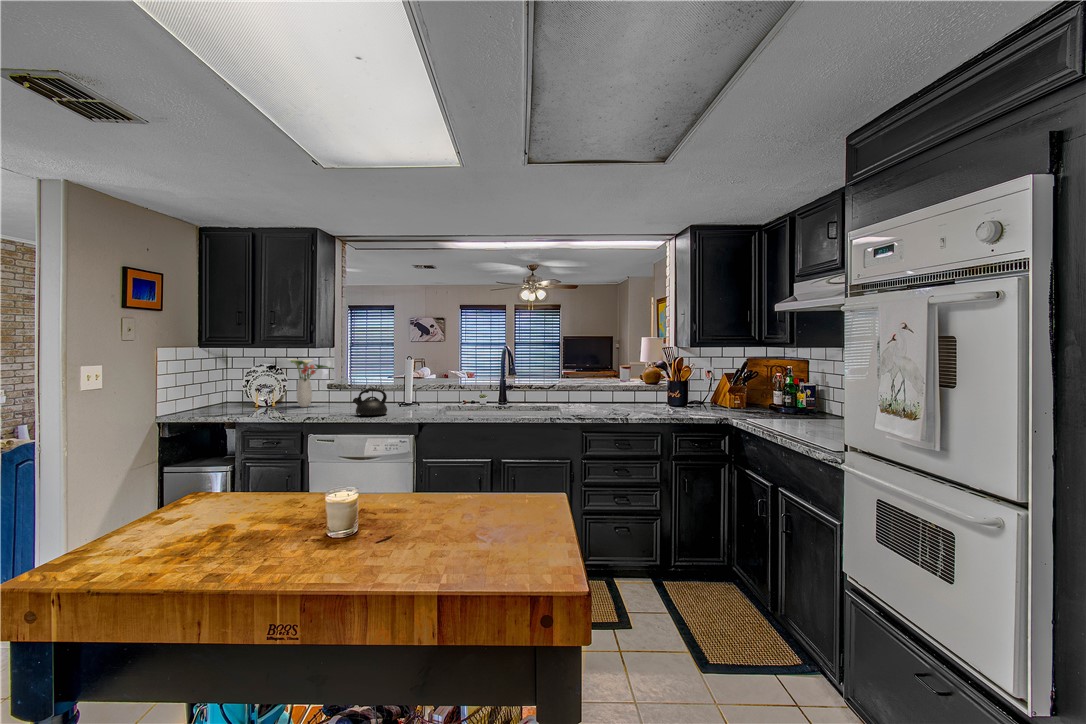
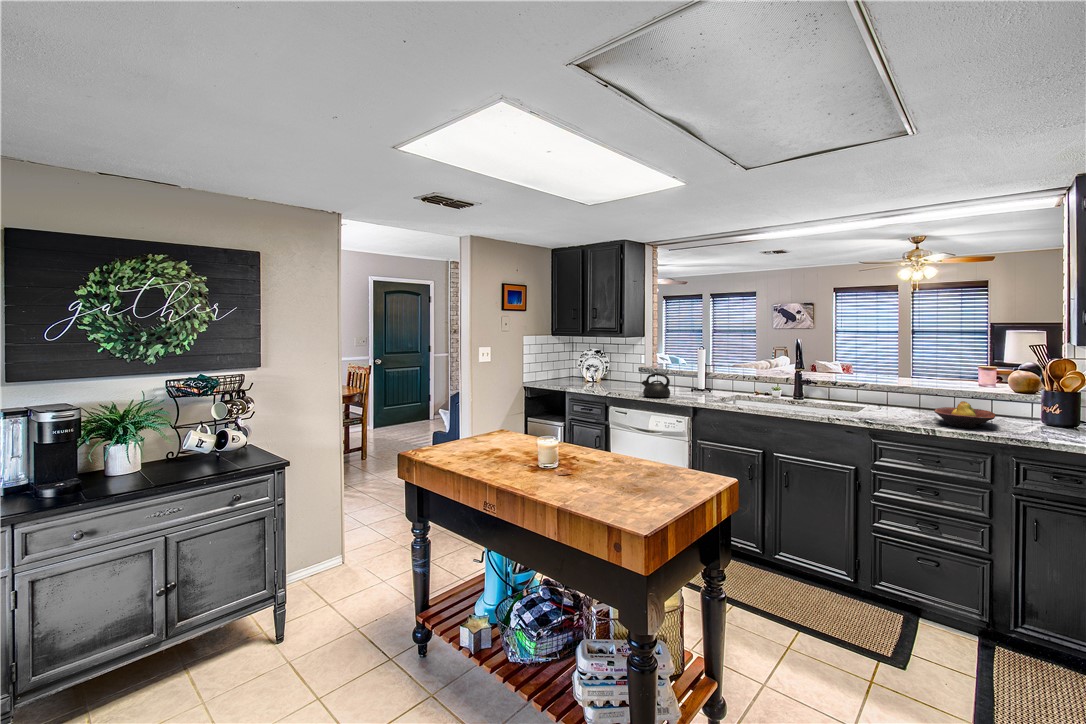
flower arrangement: present [288,359,329,407] -> none [607,345,642,386]
fruit bowl: none [618,395,659,415] -> present [934,401,995,428]

